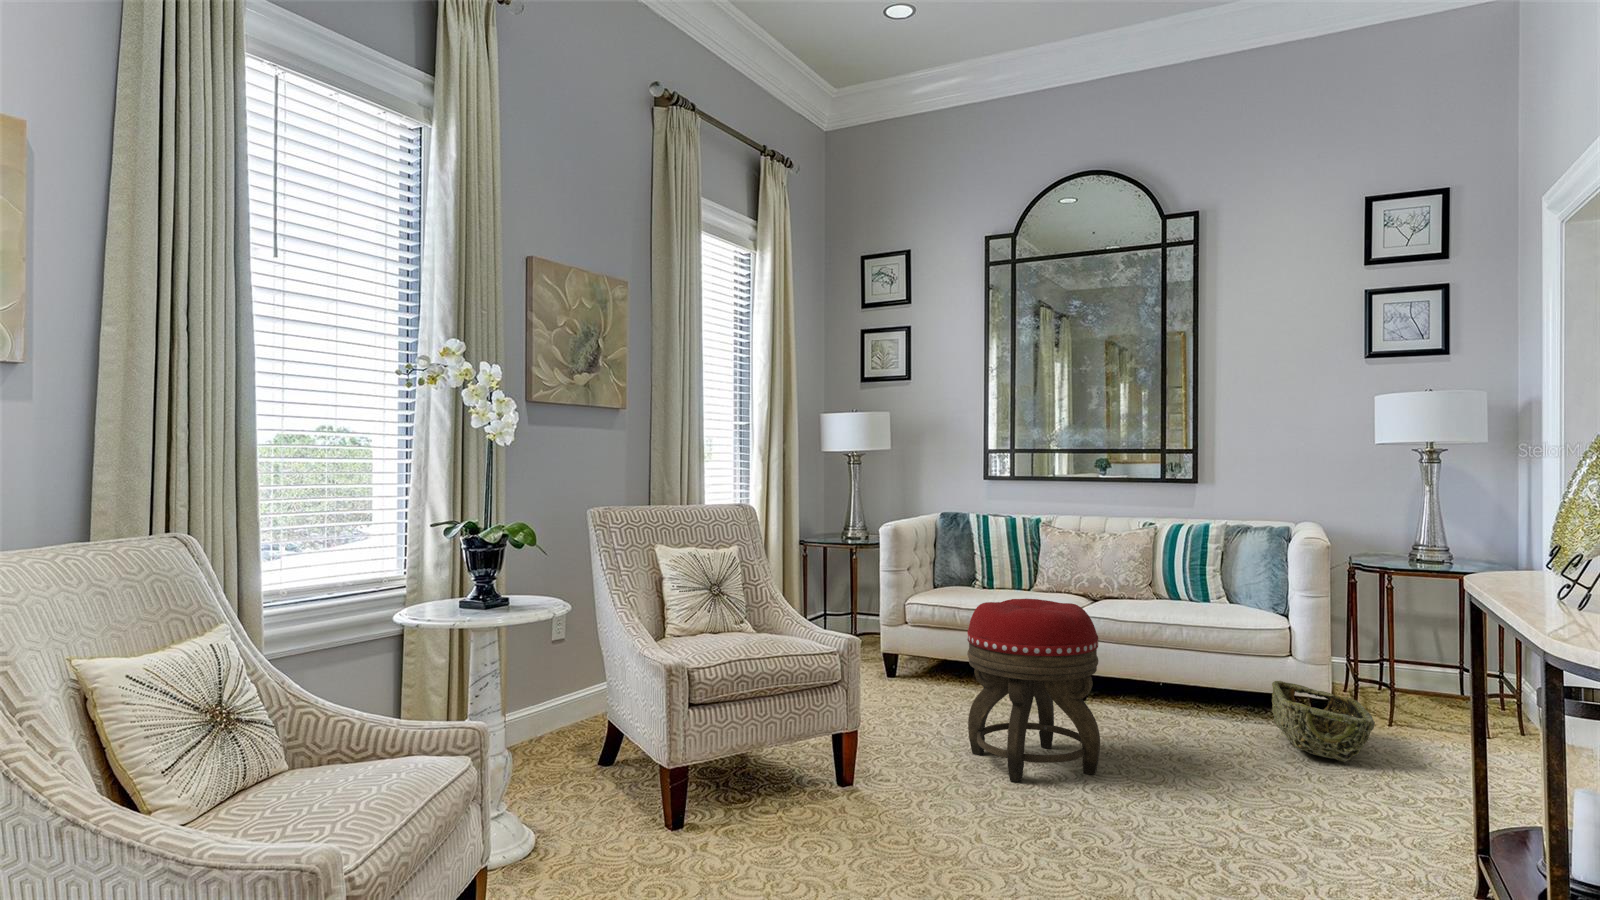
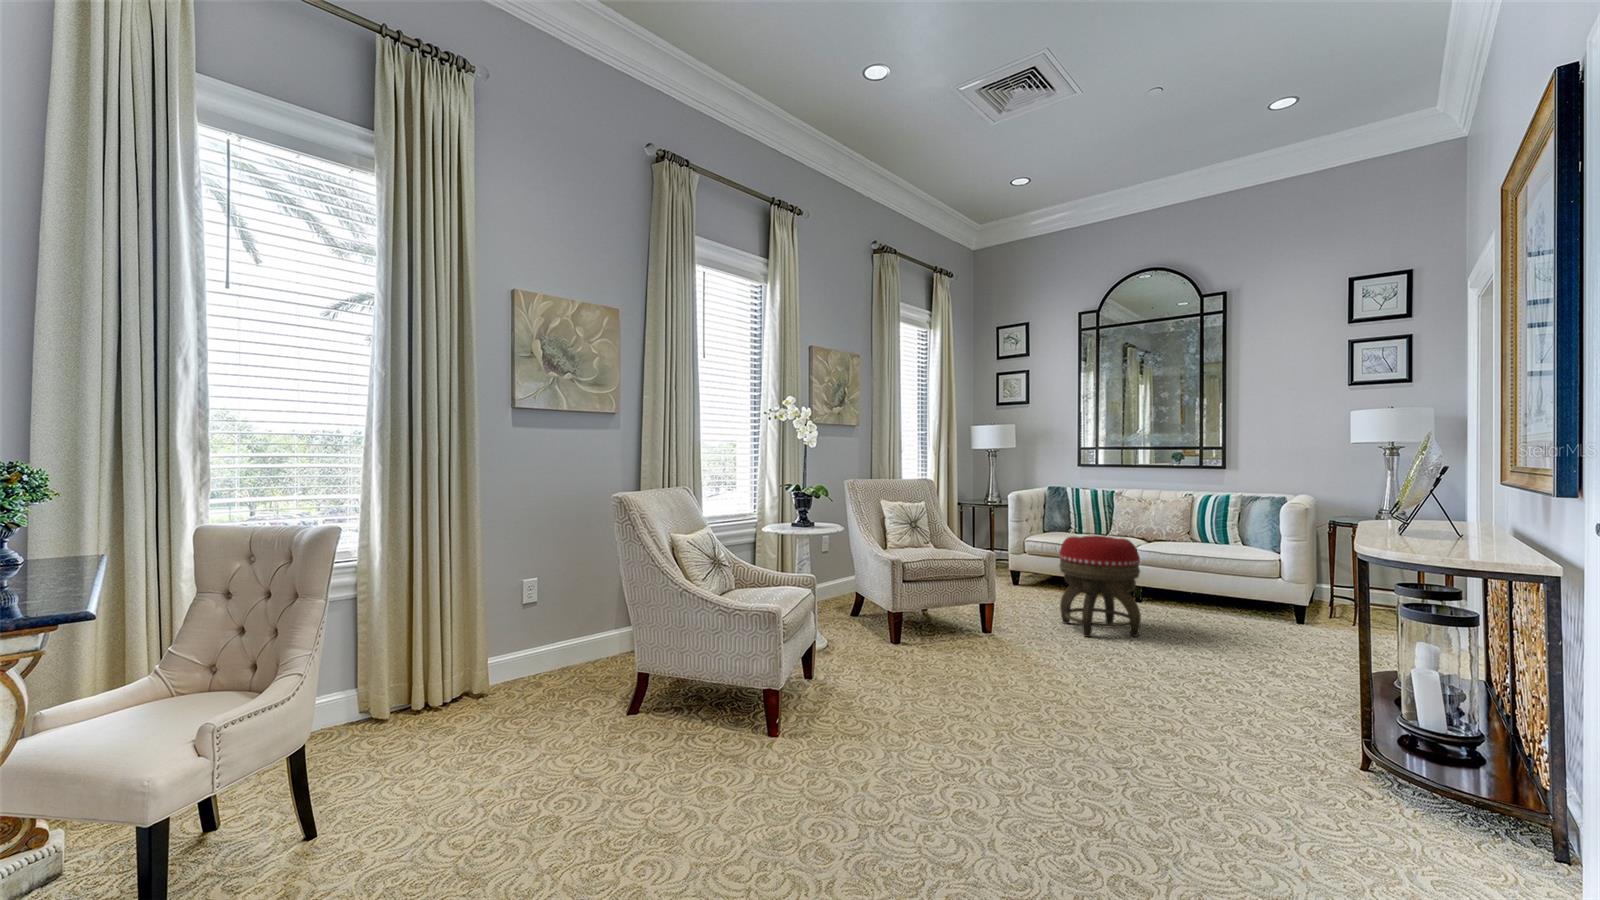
woven basket: present [1272,681,1375,762] -> none [1264,593,1328,641]

